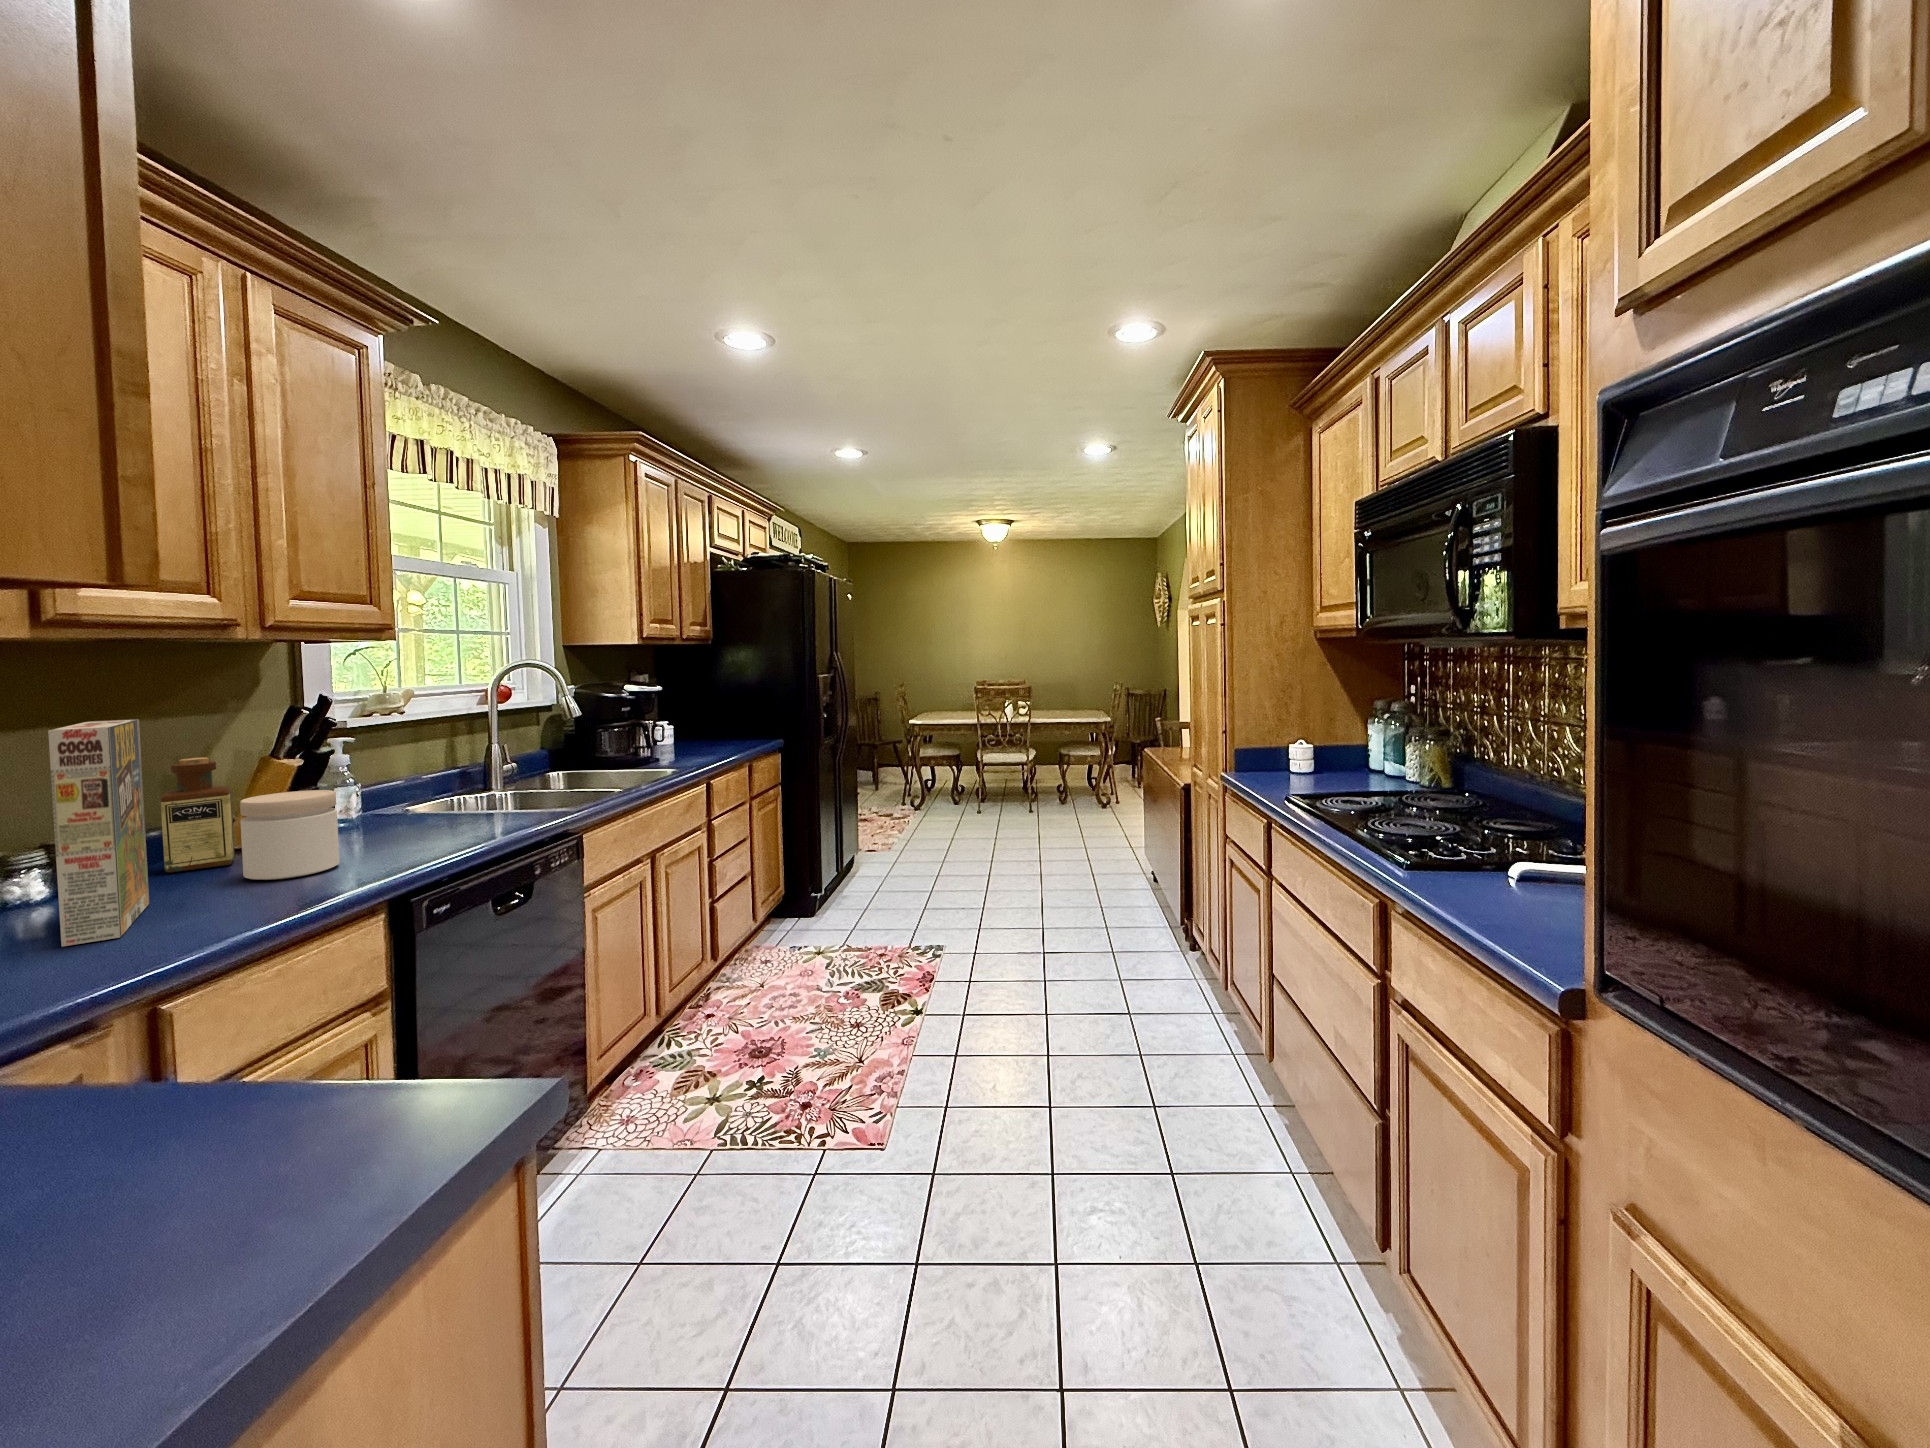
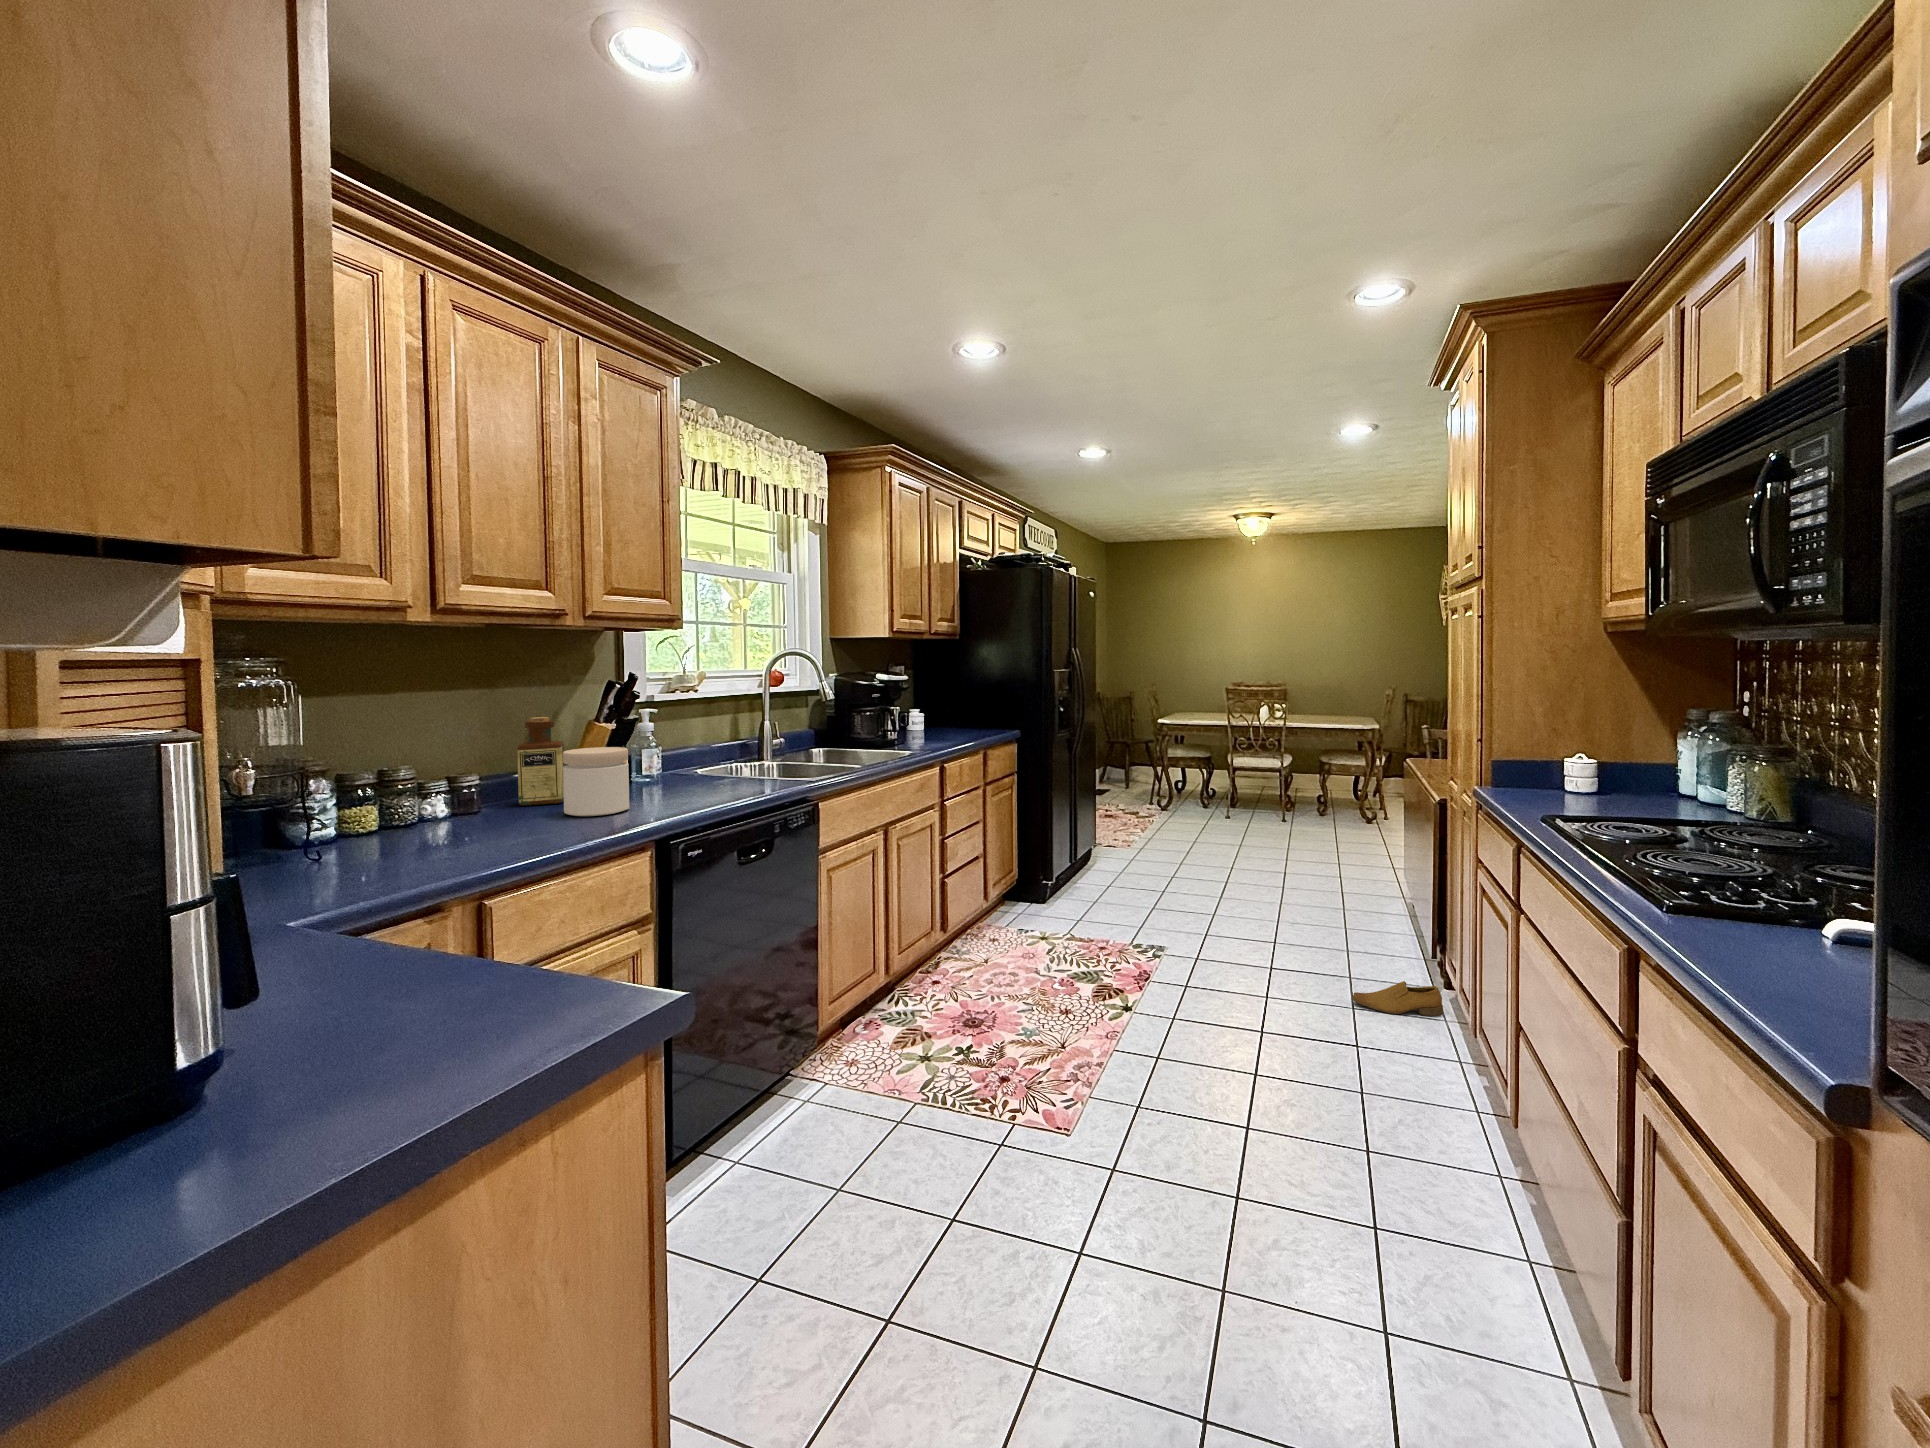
cereal box: present [48,719,149,947] -> none [435,683,500,850]
shoe: none [1118,950,1193,980] -> present [1352,981,1443,1016]

